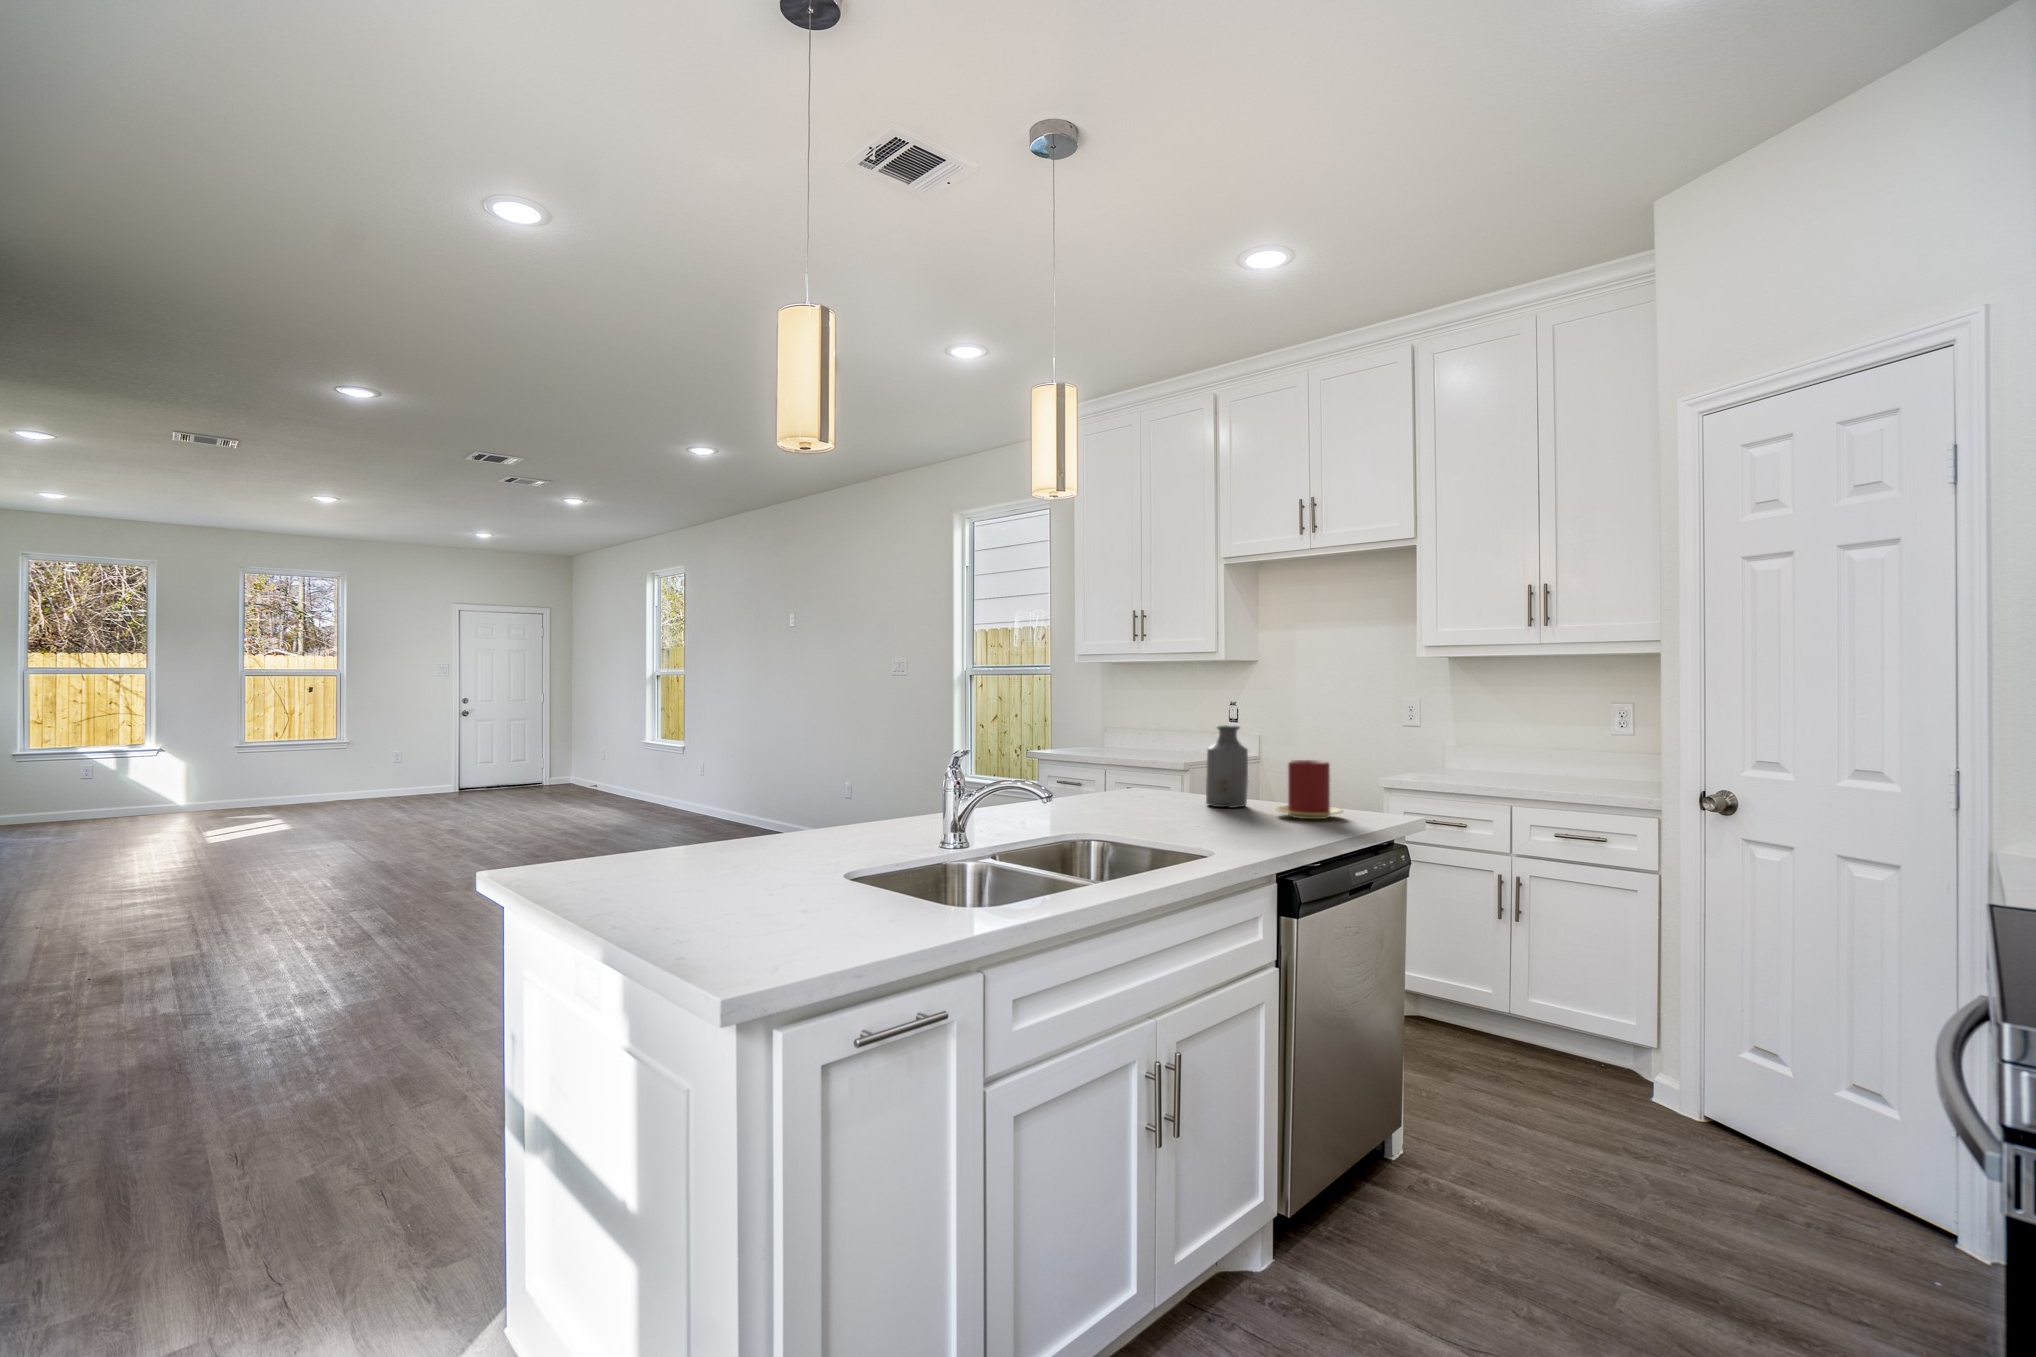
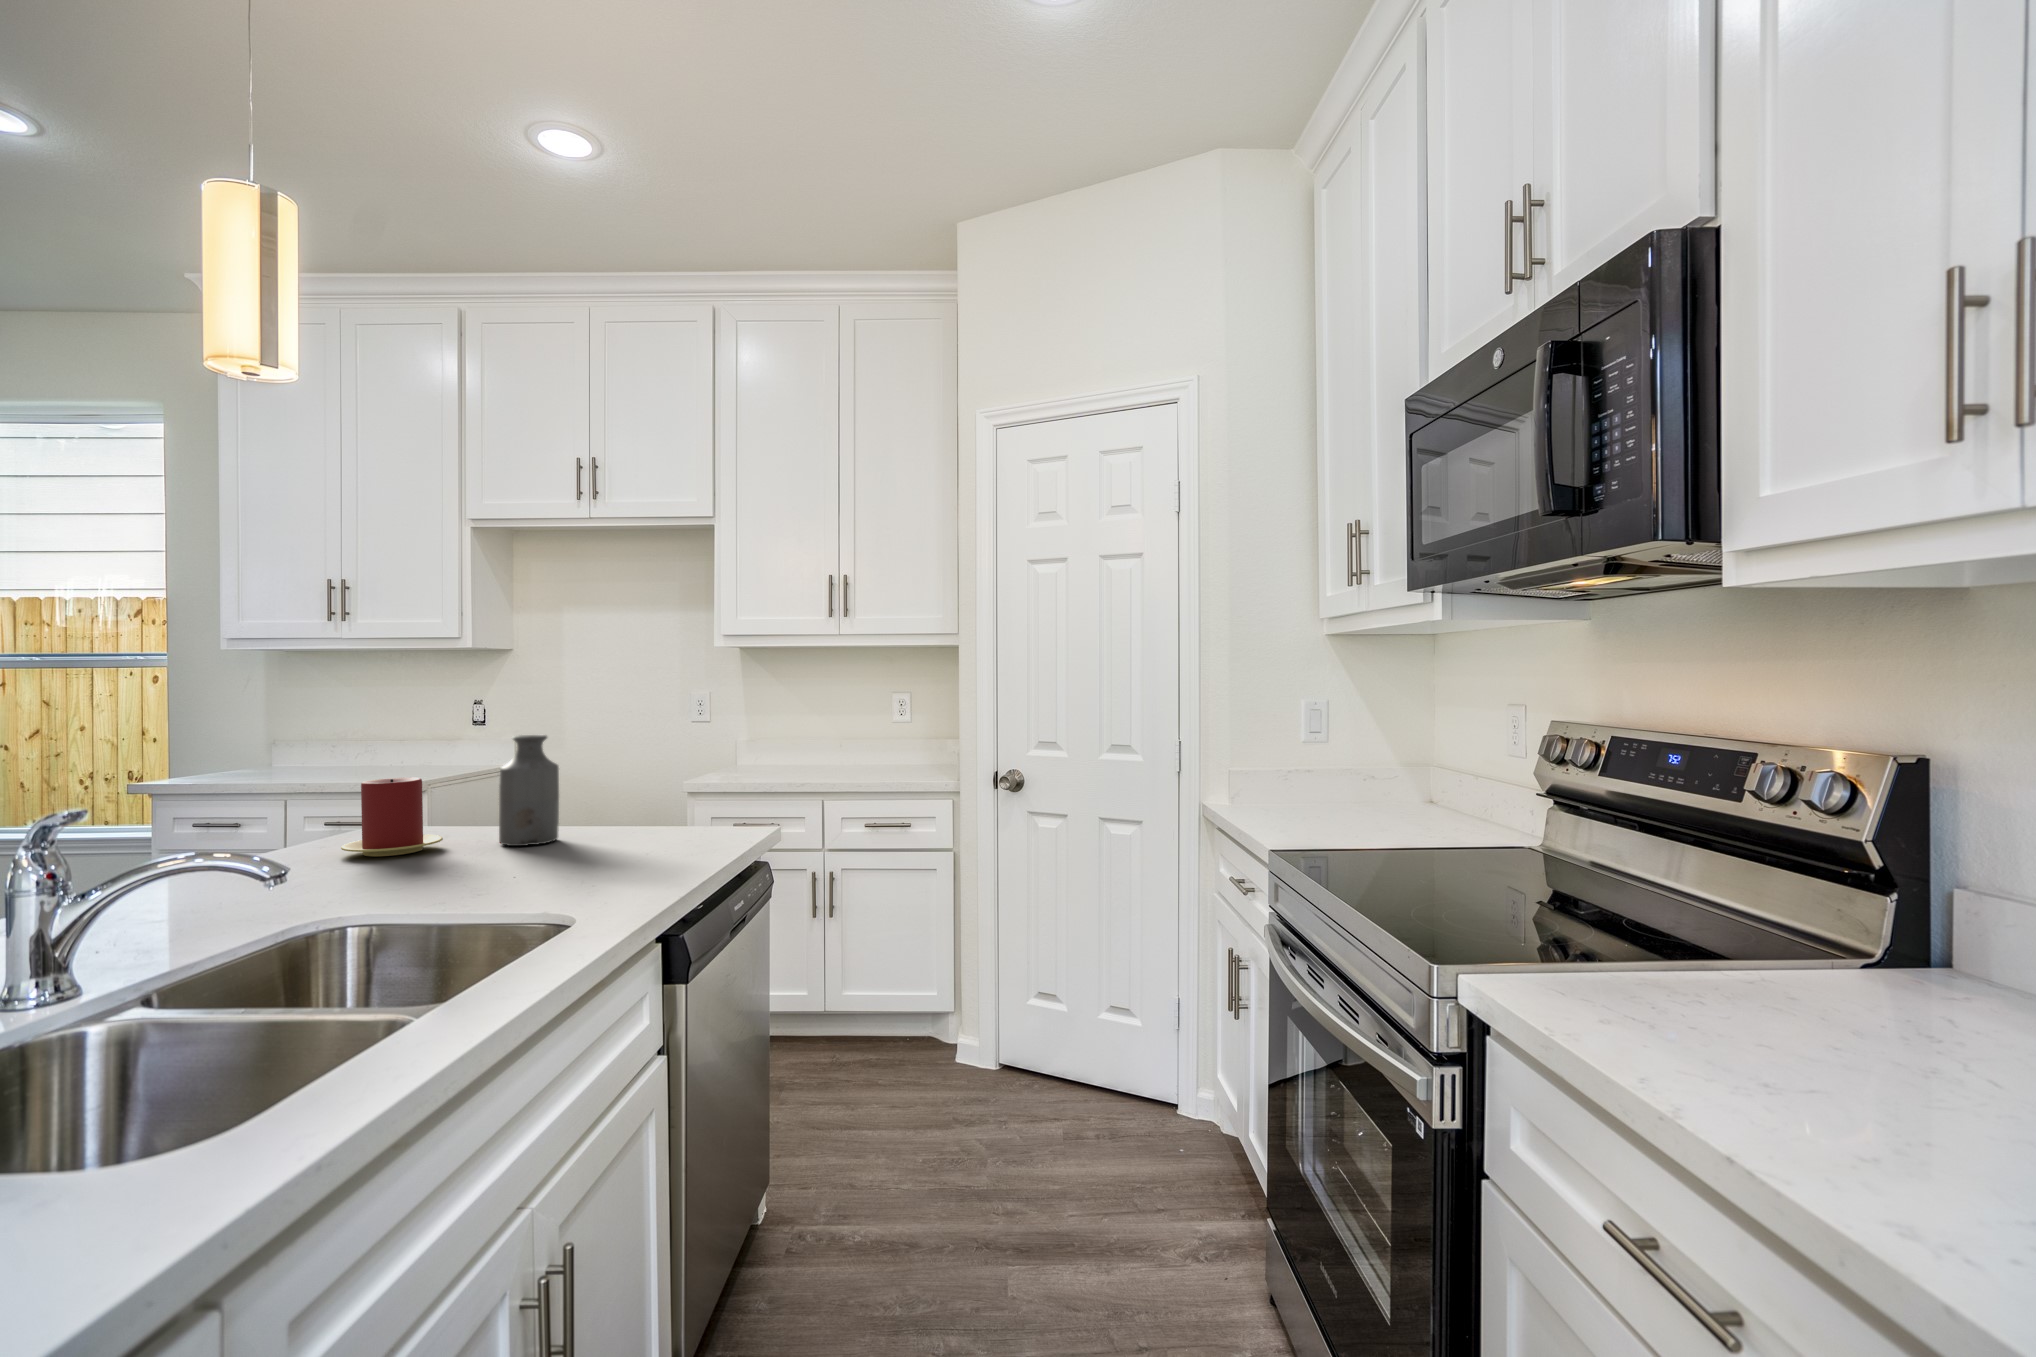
candle: present [1276,760,1343,819] -> present [341,777,443,856]

